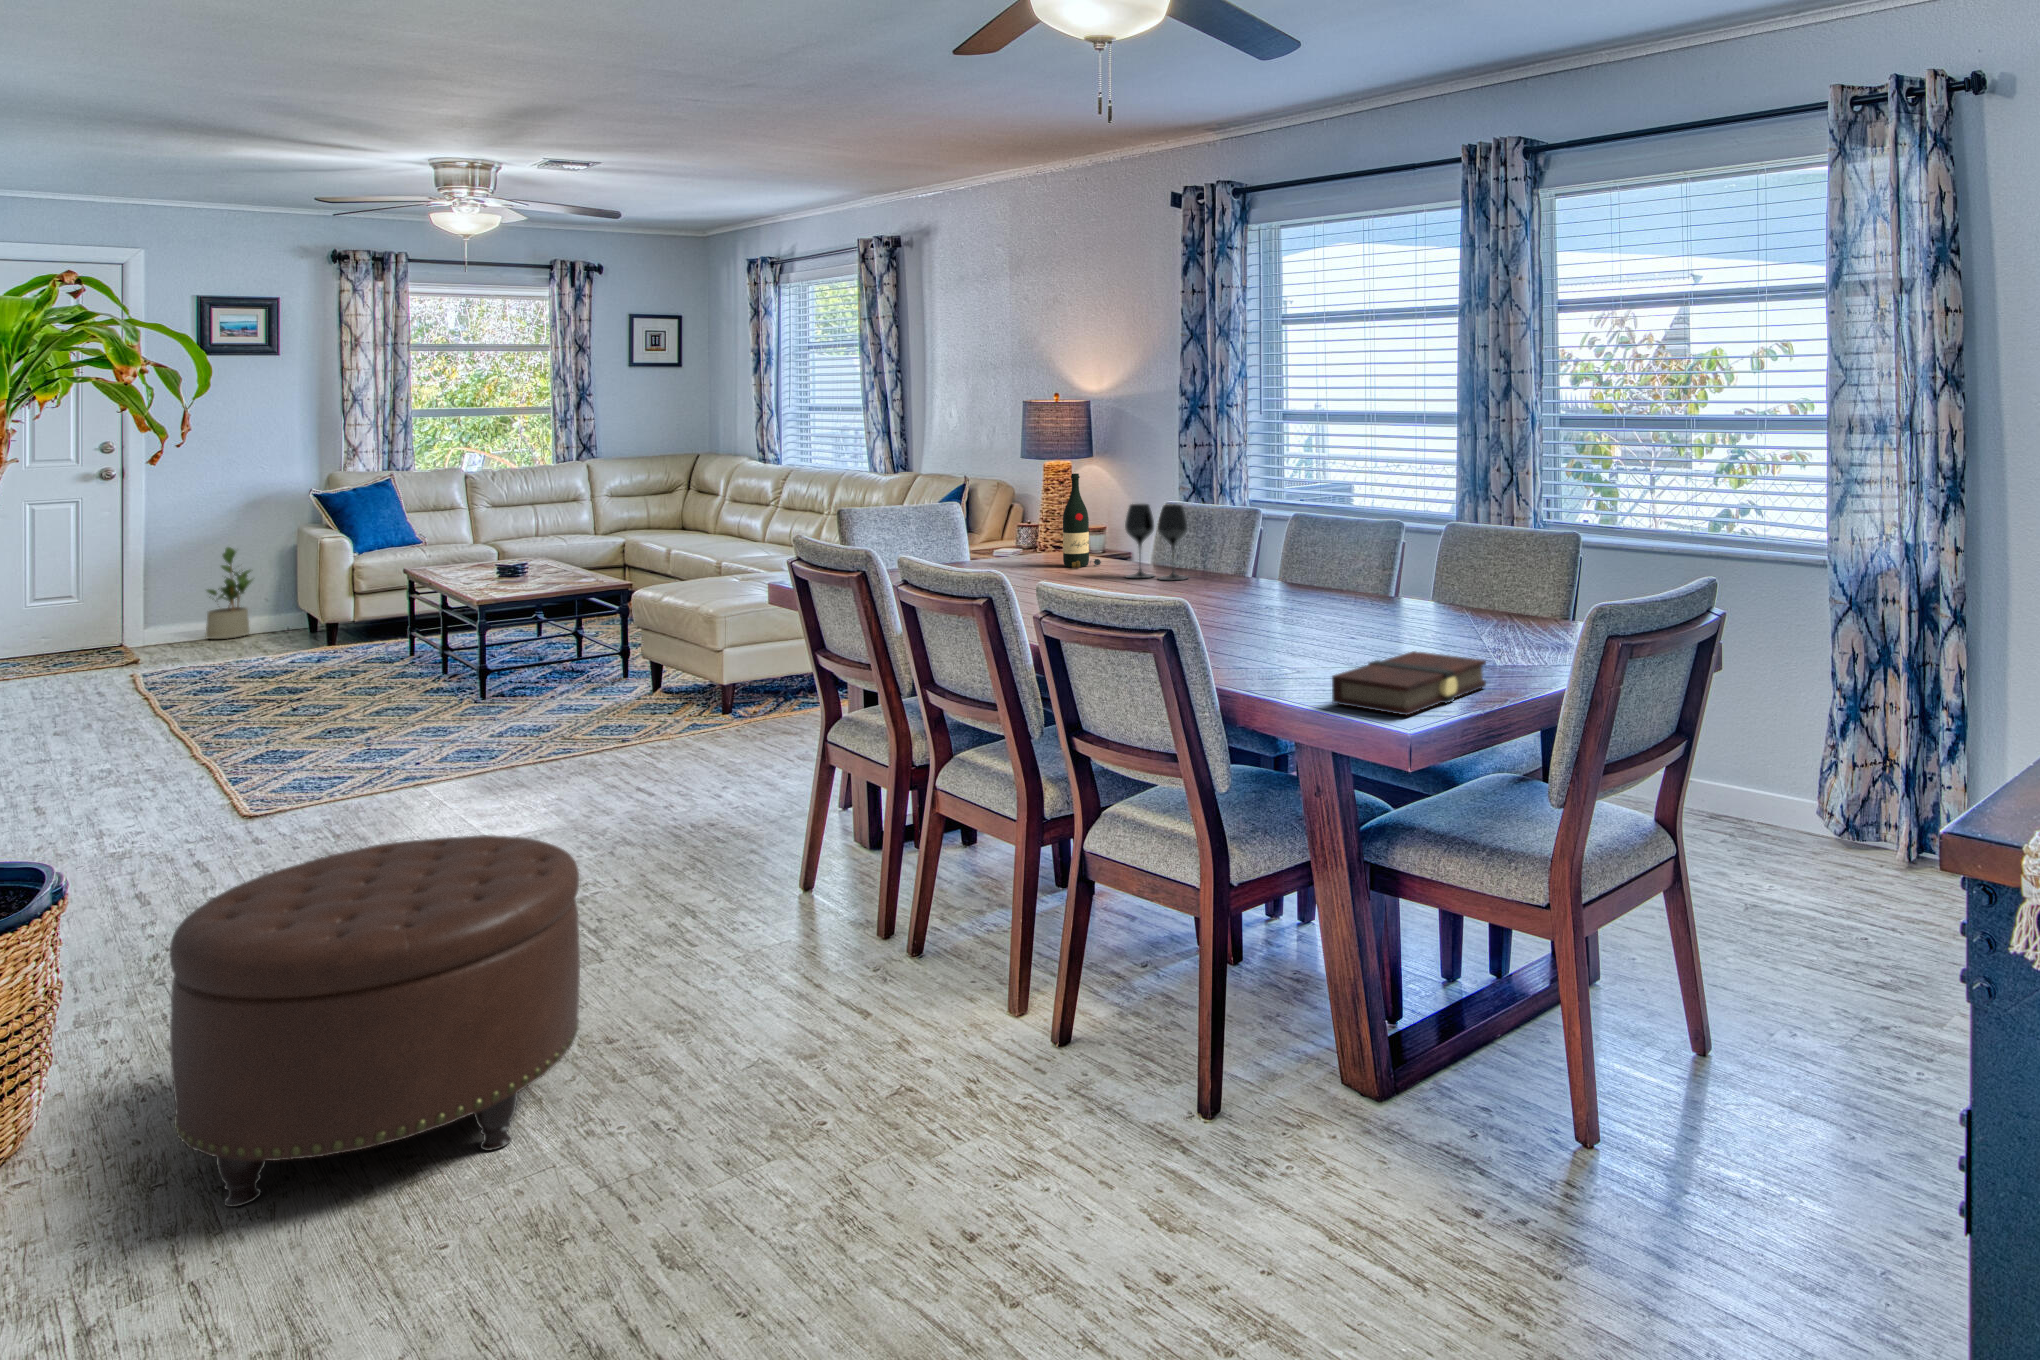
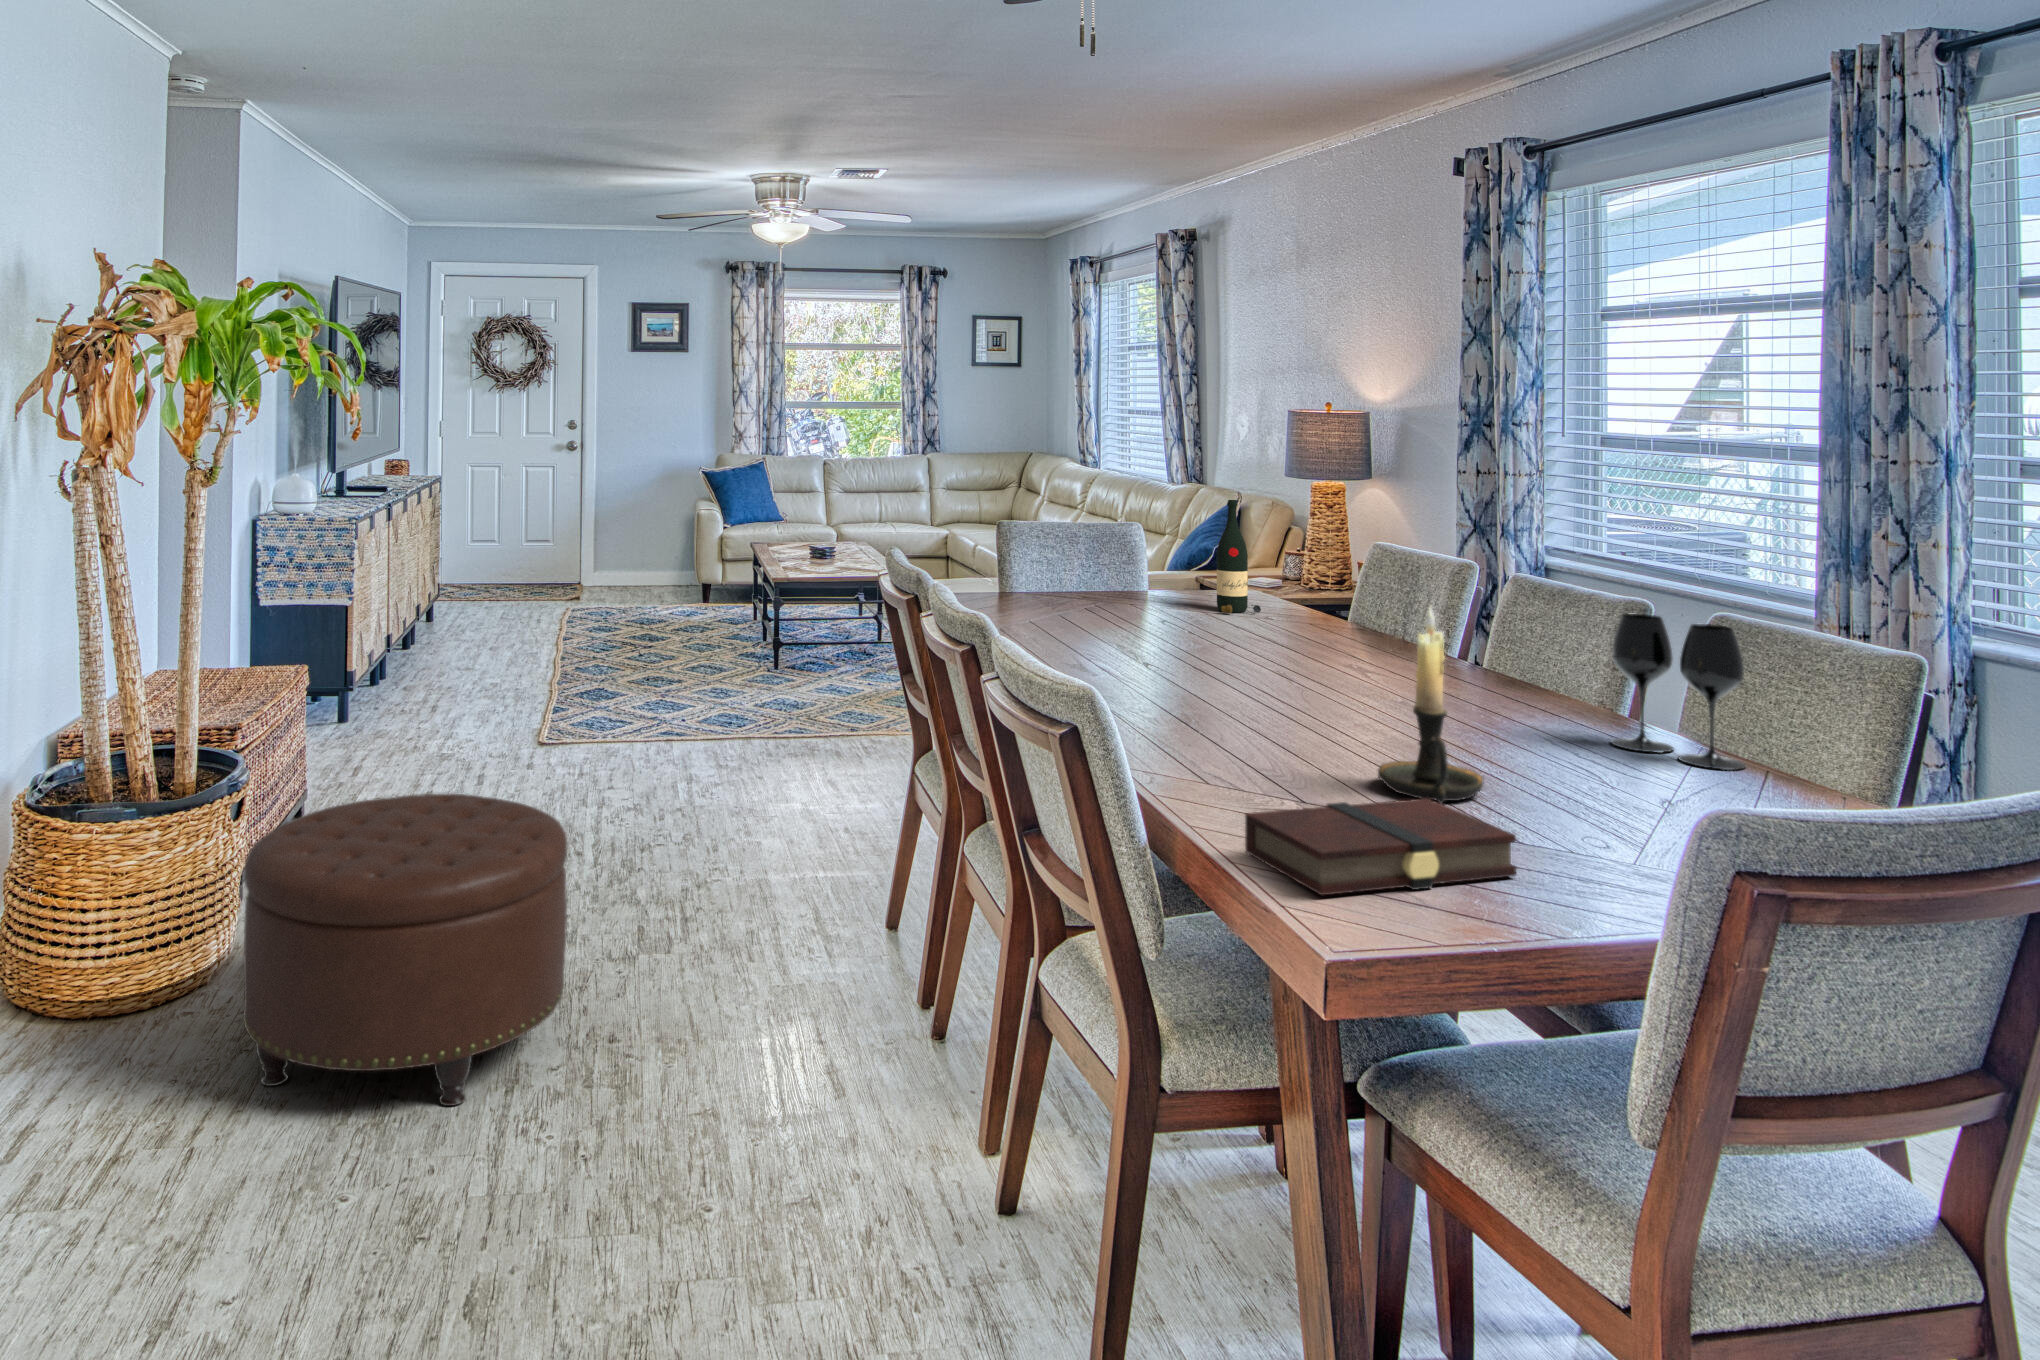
wine glass: present [1125,504,1188,580] -> present [1611,613,1746,770]
candle holder: none [1343,525,1412,659] -> present [1378,608,1484,804]
potted plant: present [206,547,252,639] -> none [635,512,670,588]

